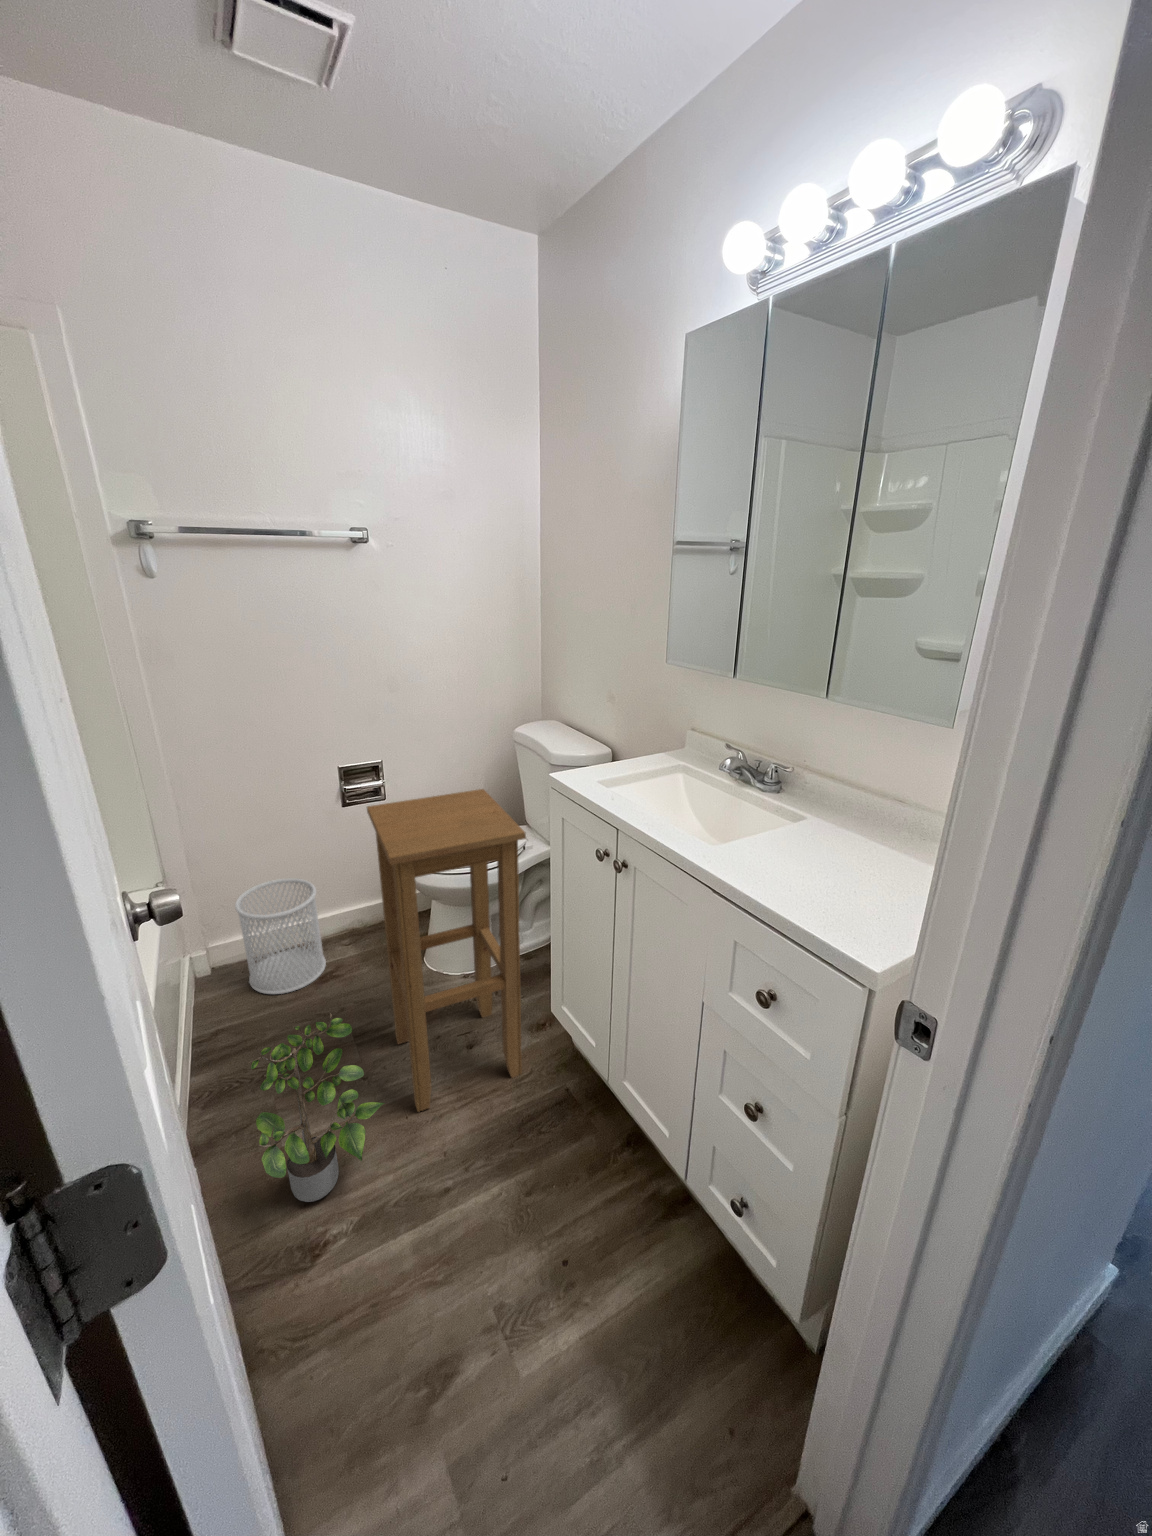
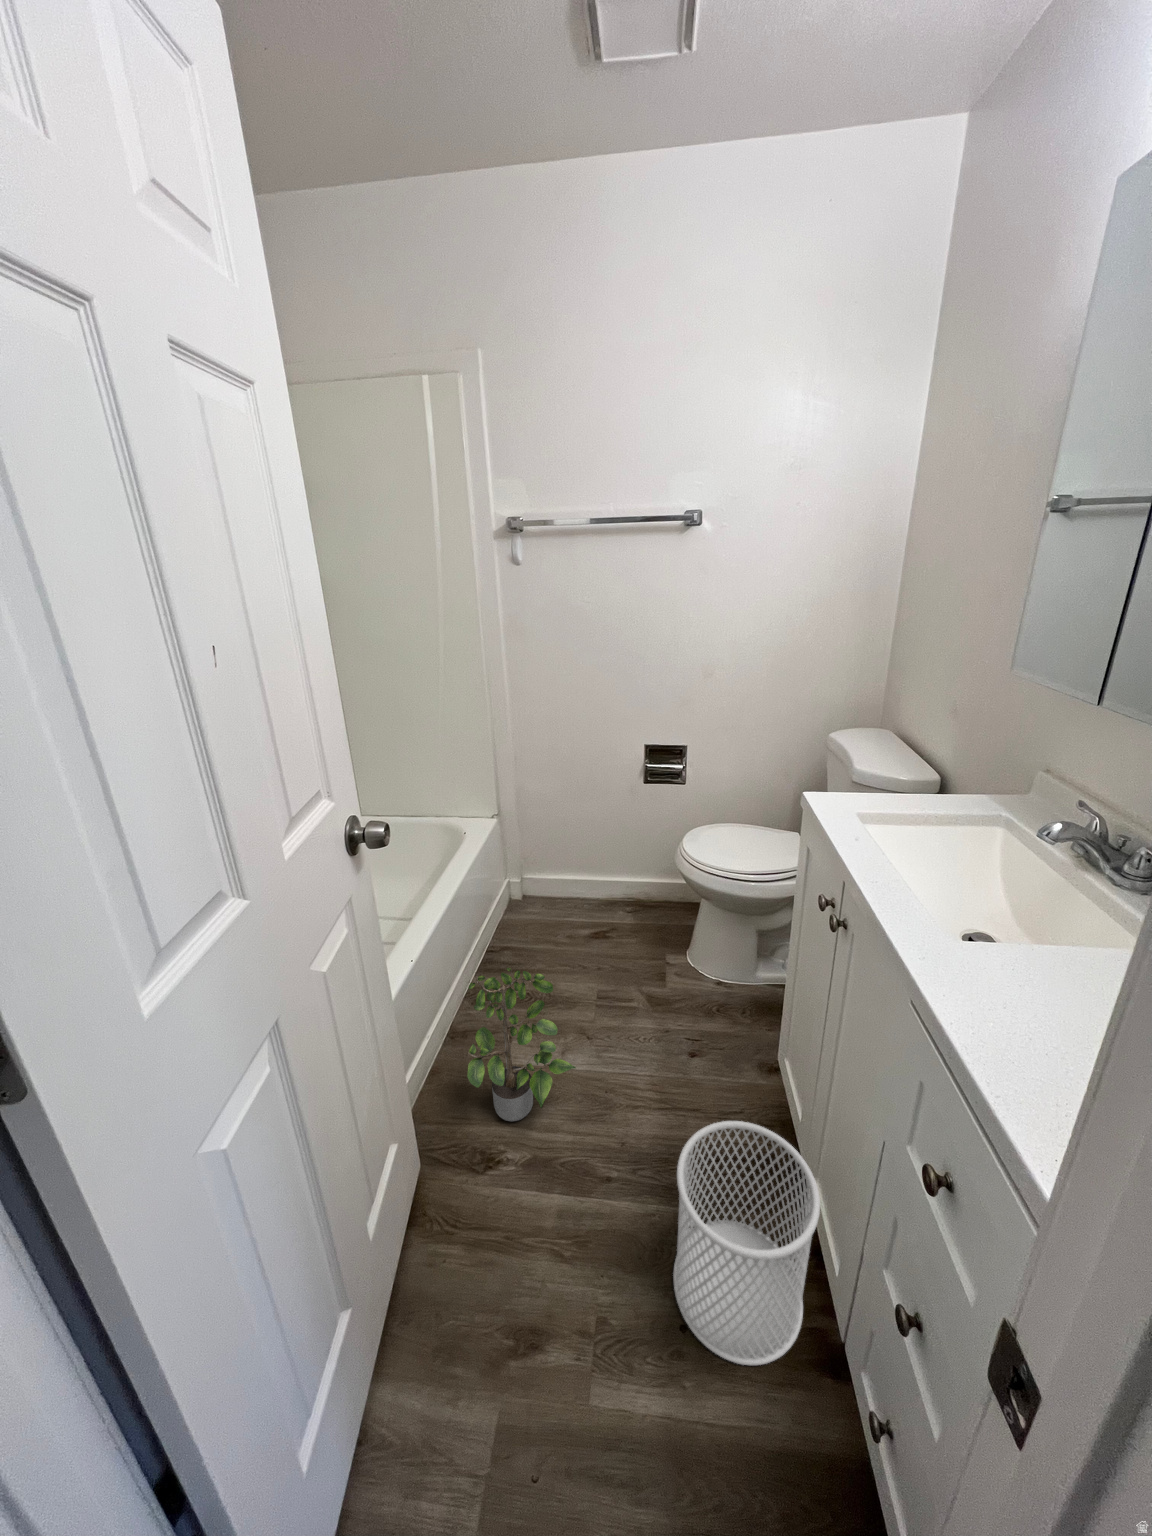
stool: present [367,789,526,1112] -> none [605,788,754,1108]
wastebasket: present [235,878,326,994] -> present [673,1121,820,1365]

